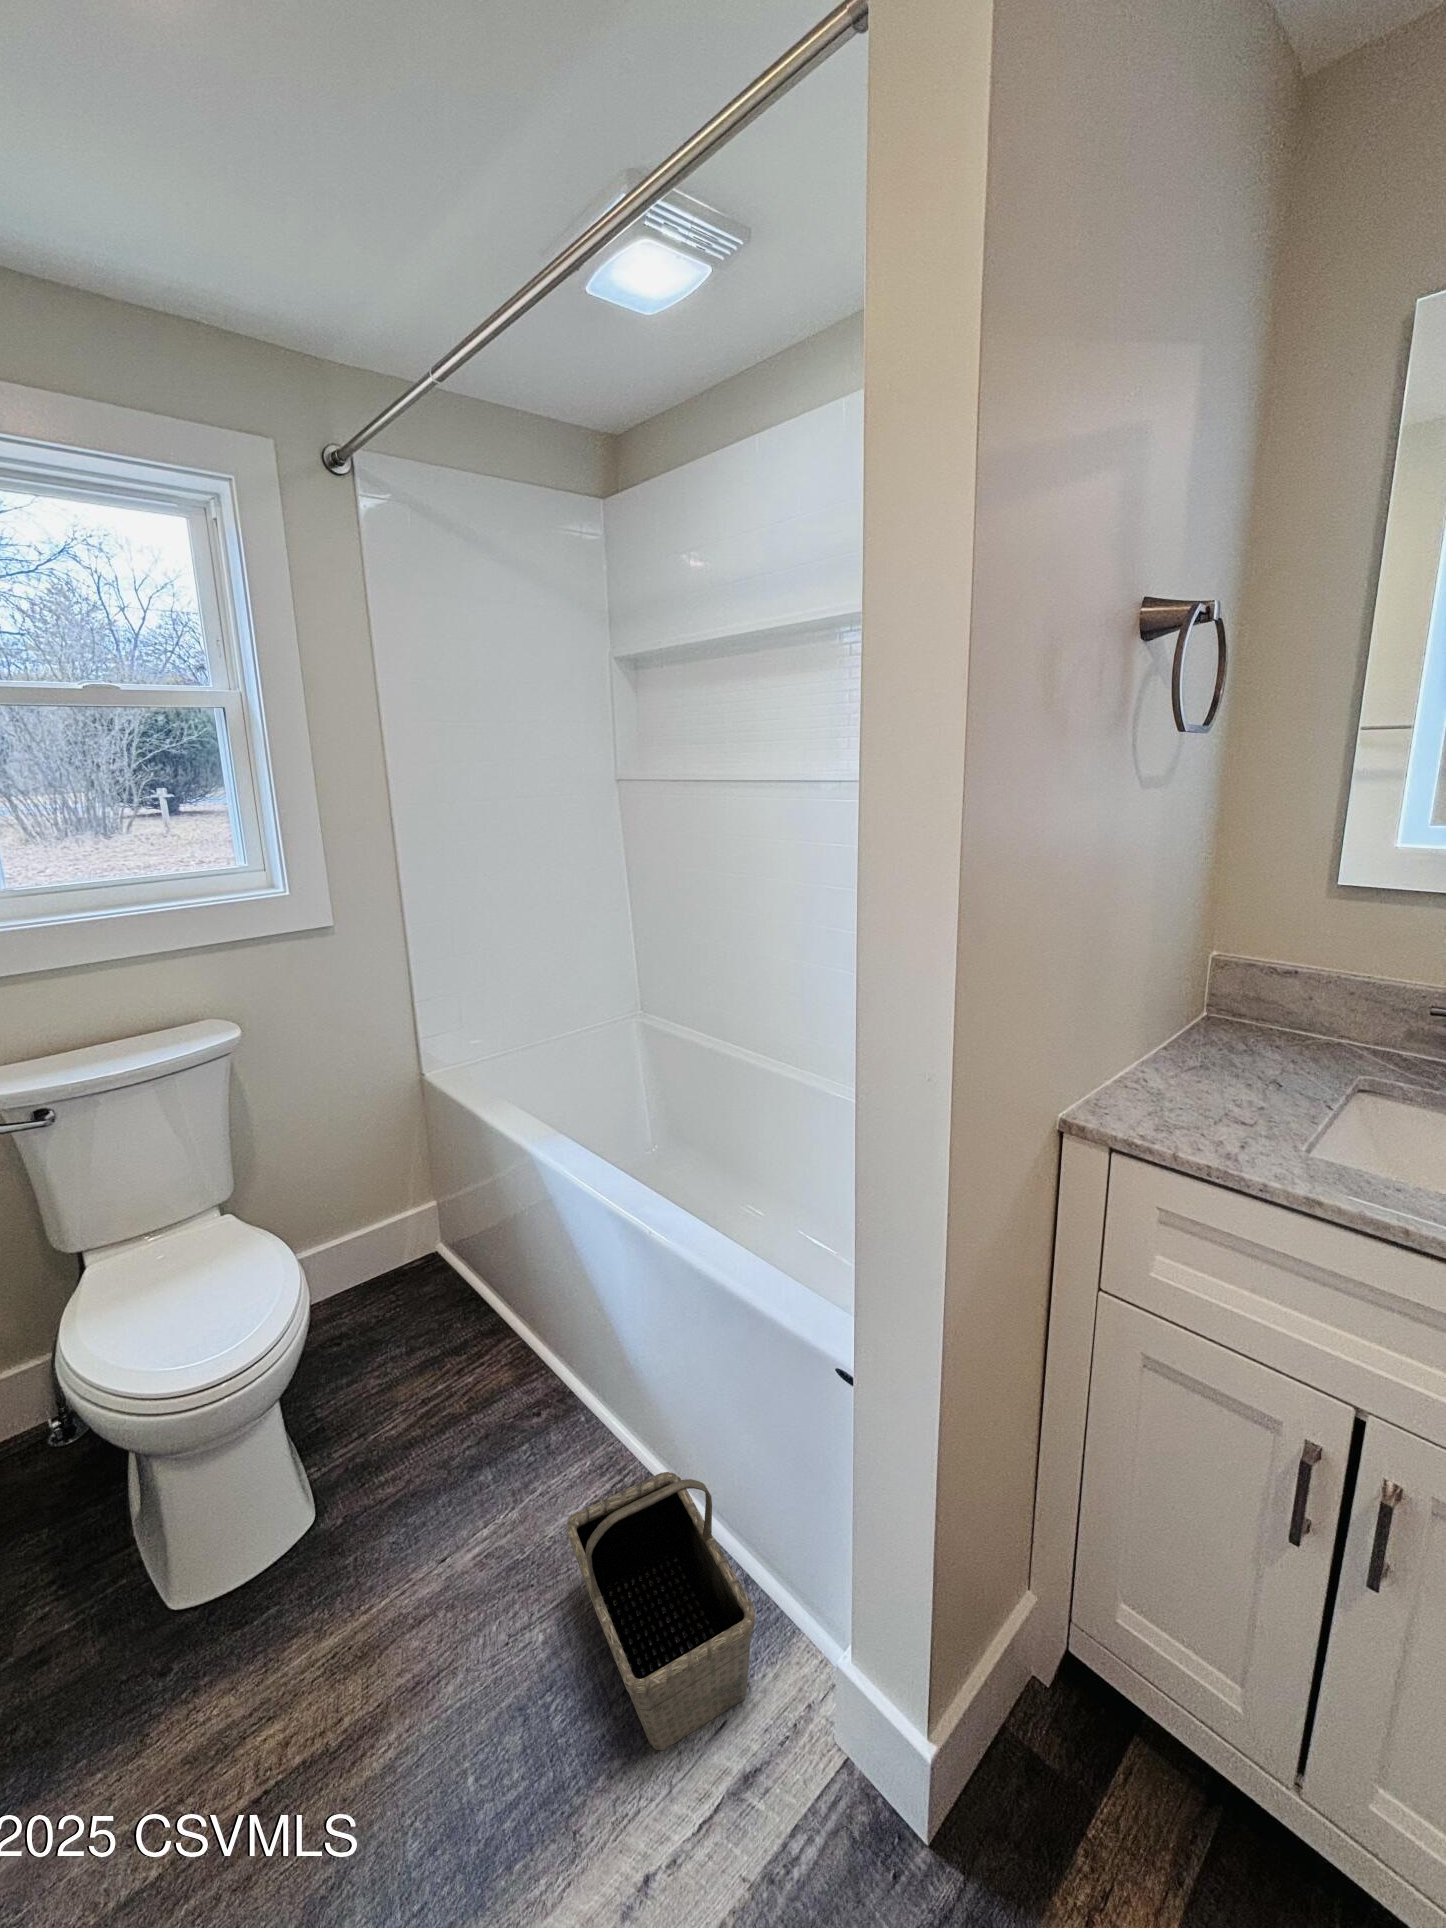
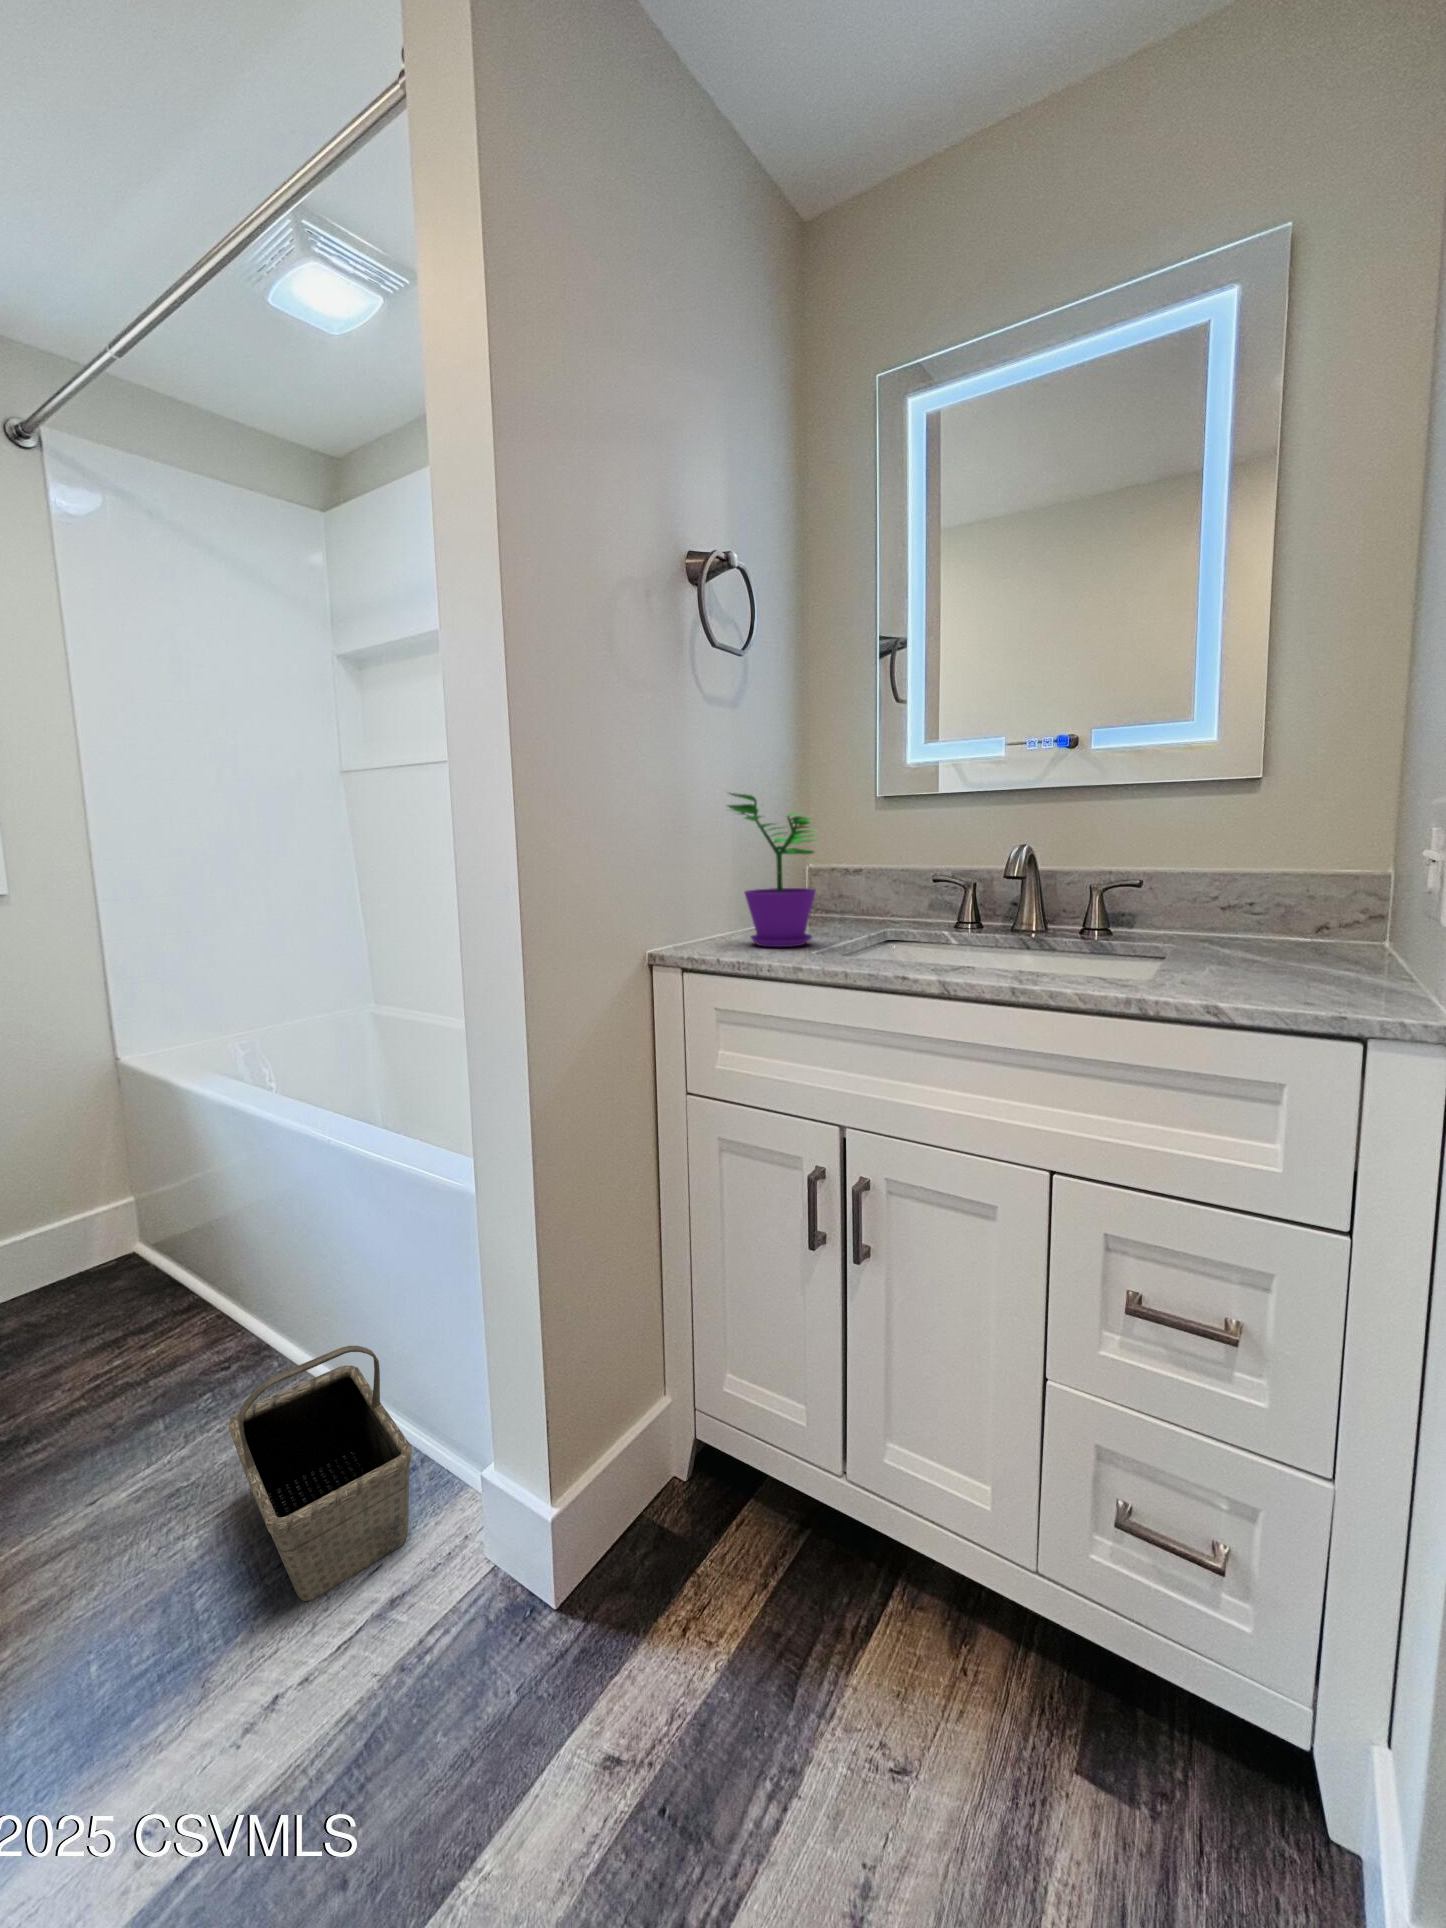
flower pot: none [1144,891,1294,1107] -> present [728,793,816,947]

